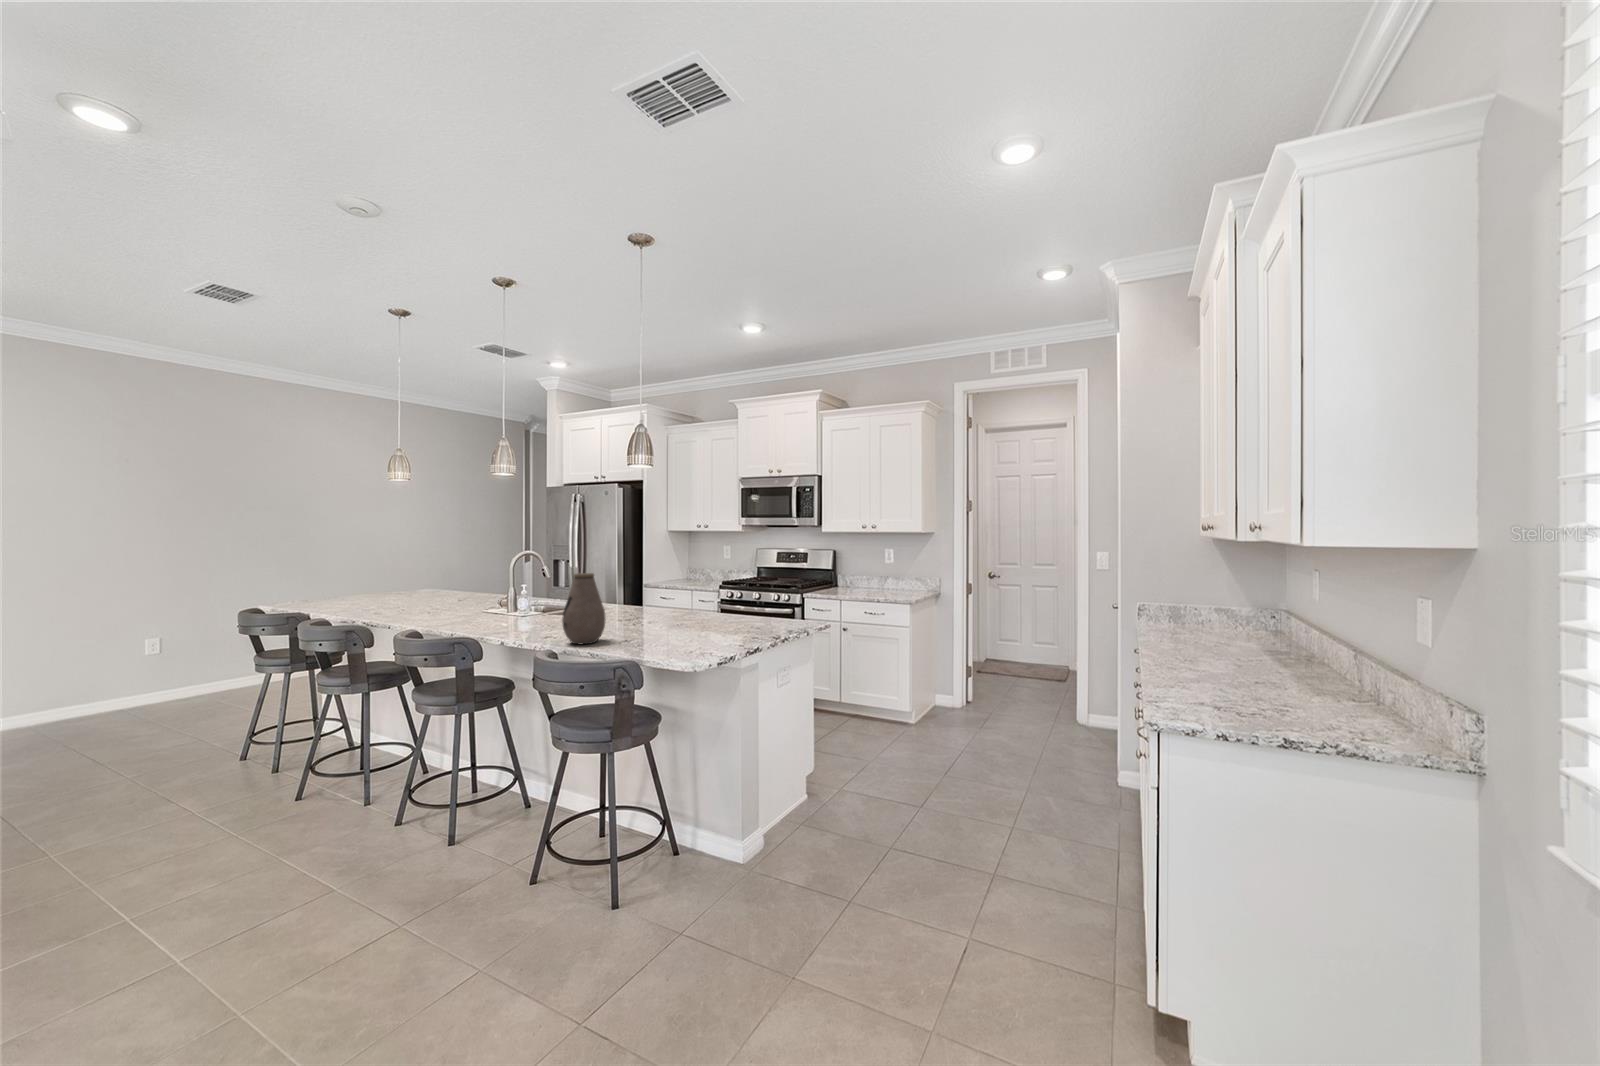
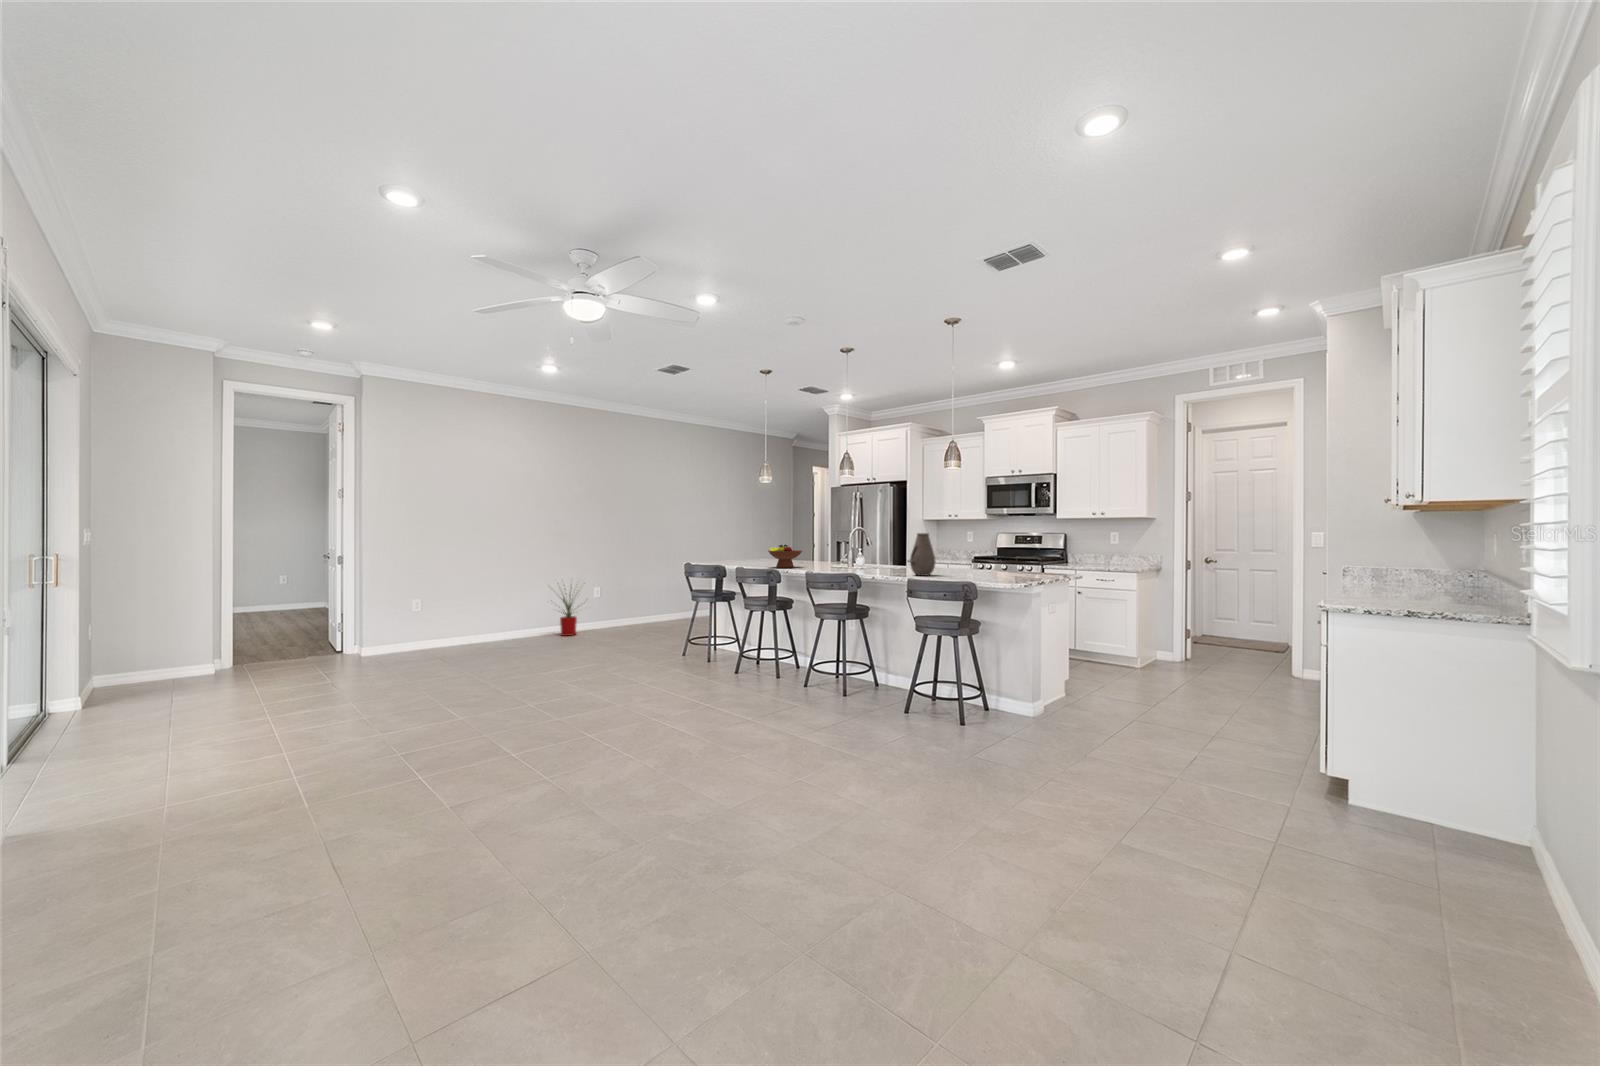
fruit bowl: none [379,581,444,617] -> present [768,545,802,568]
house plant: none [21,627,130,728] -> present [560,589,579,636]

